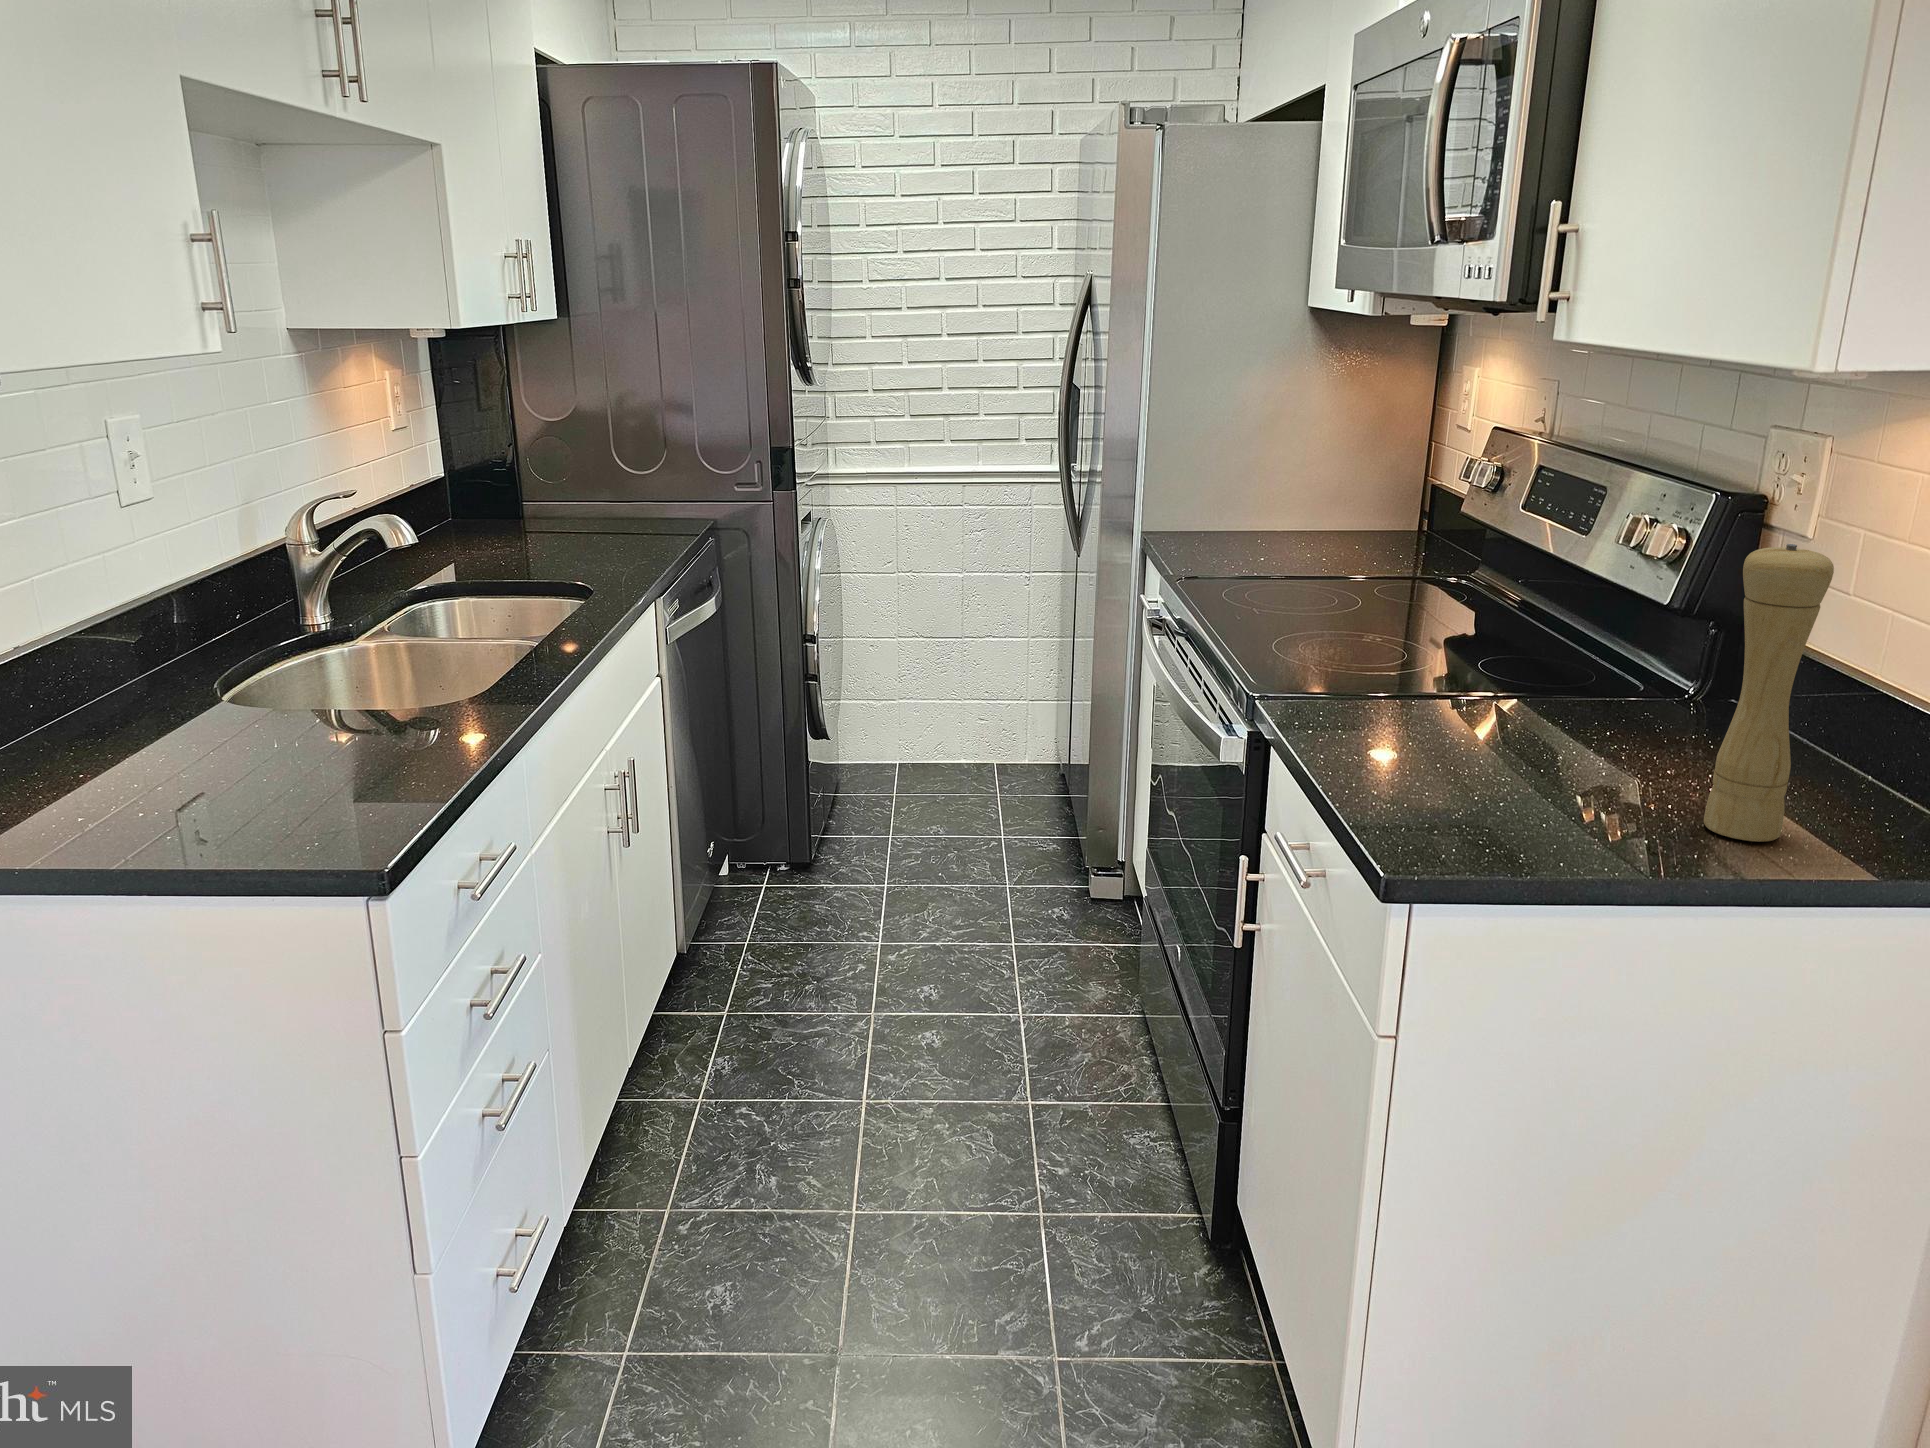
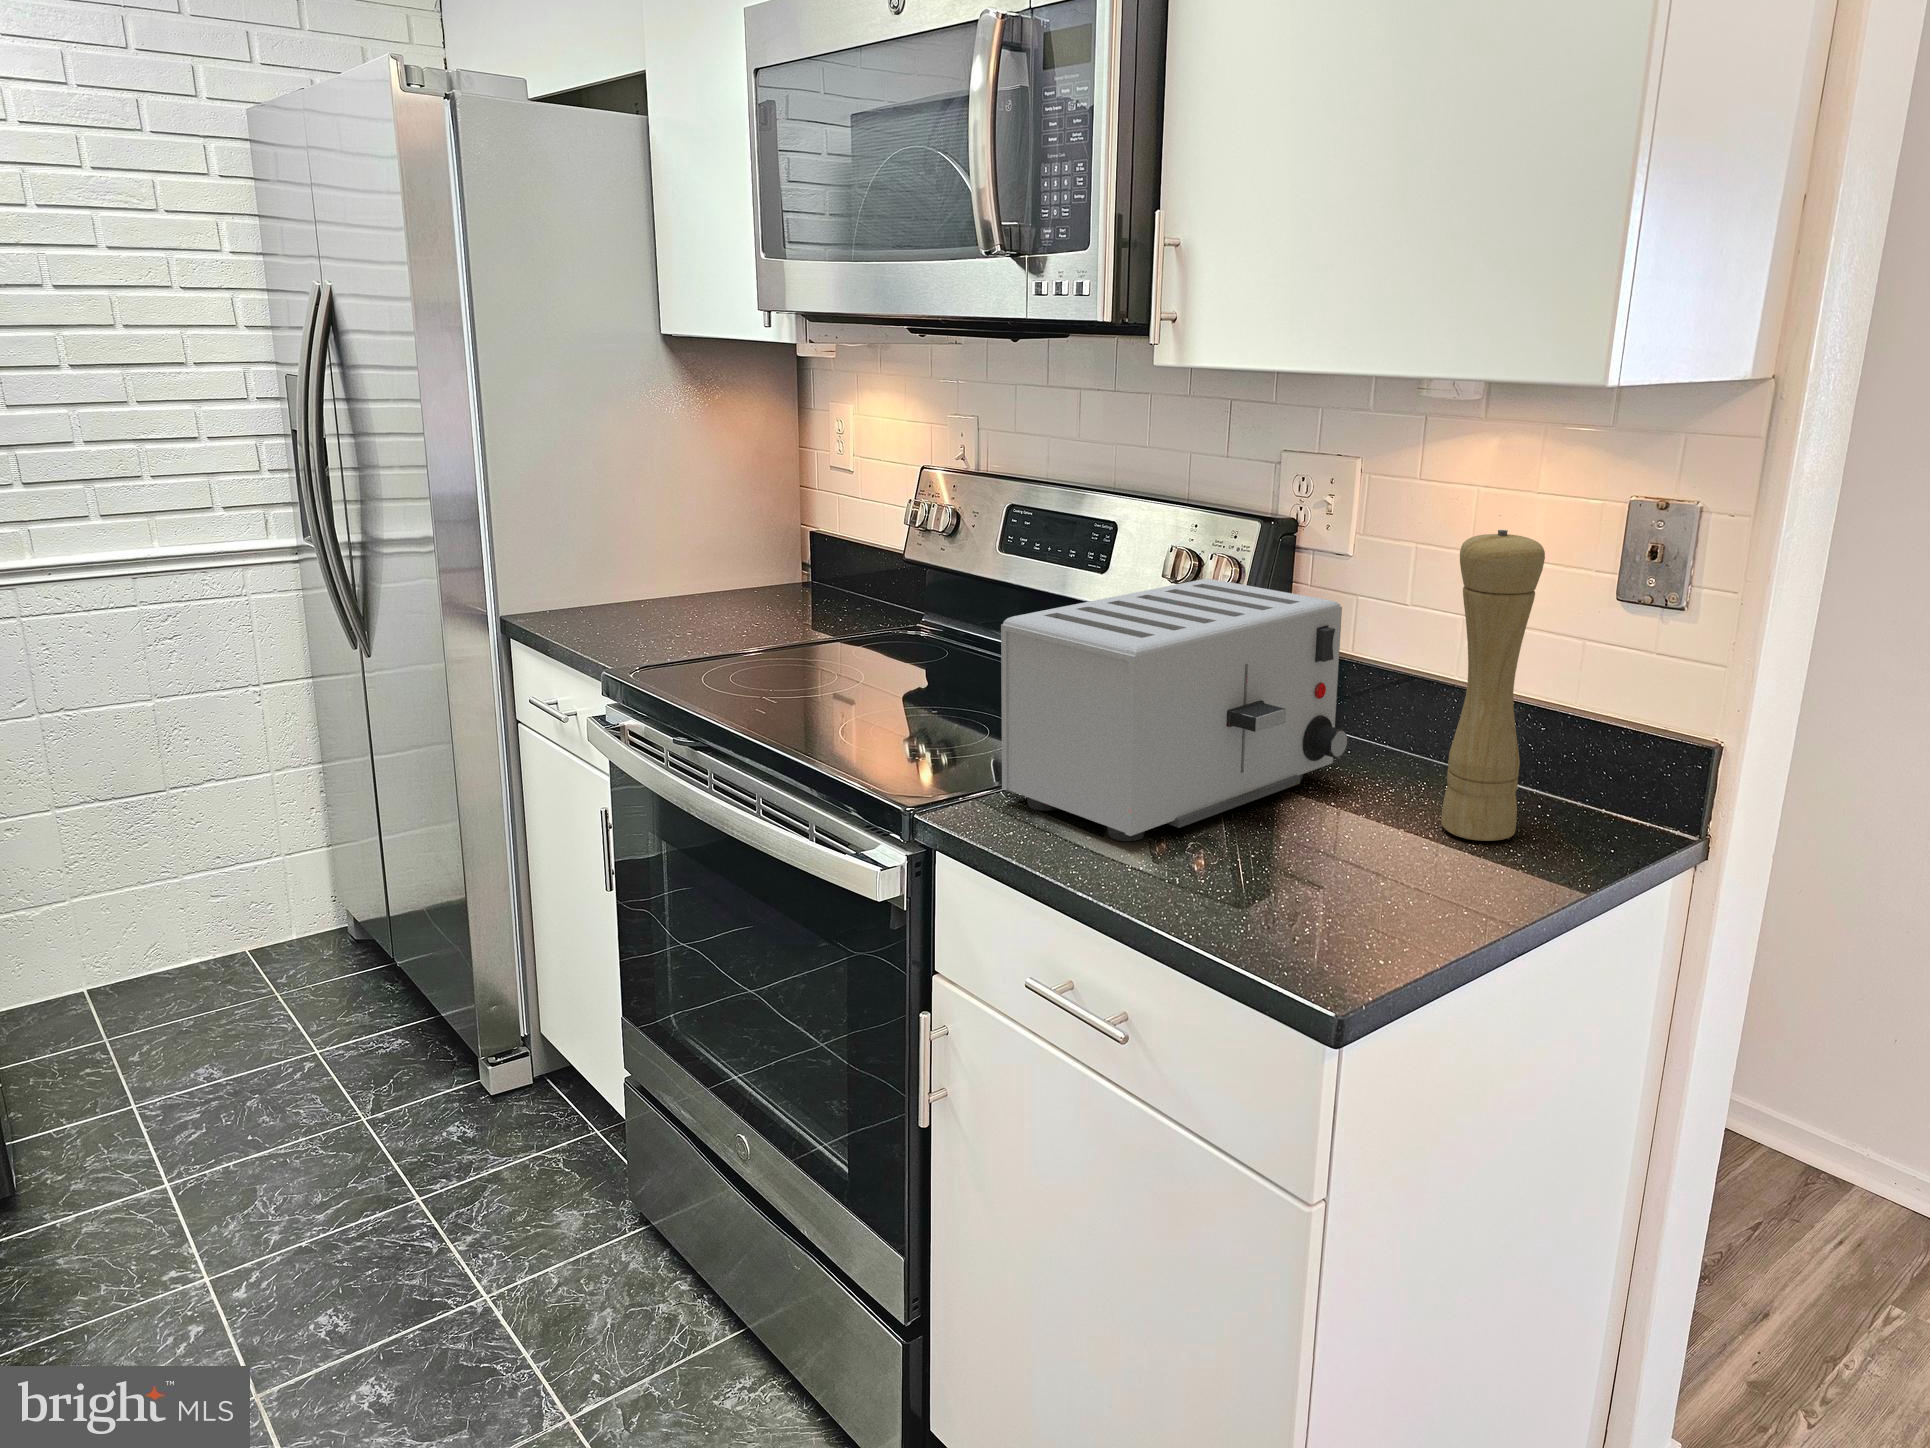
toaster: none [1339,565,1689,763] -> present [1001,578,1347,841]

